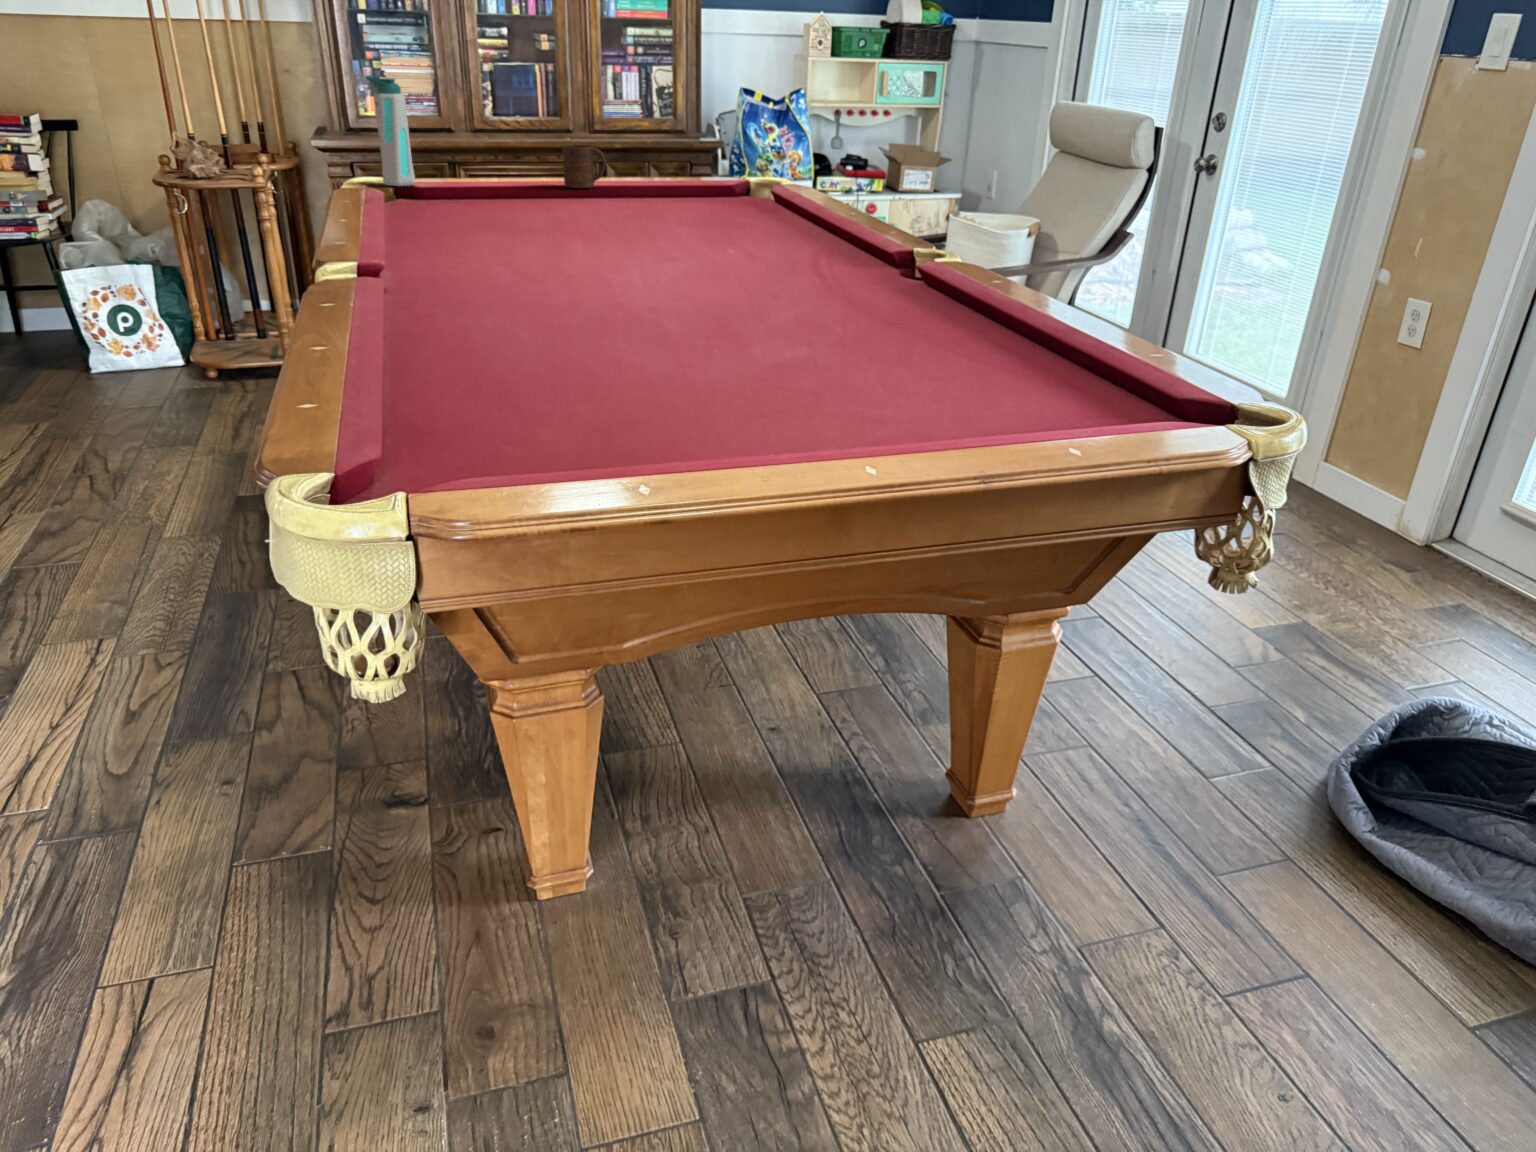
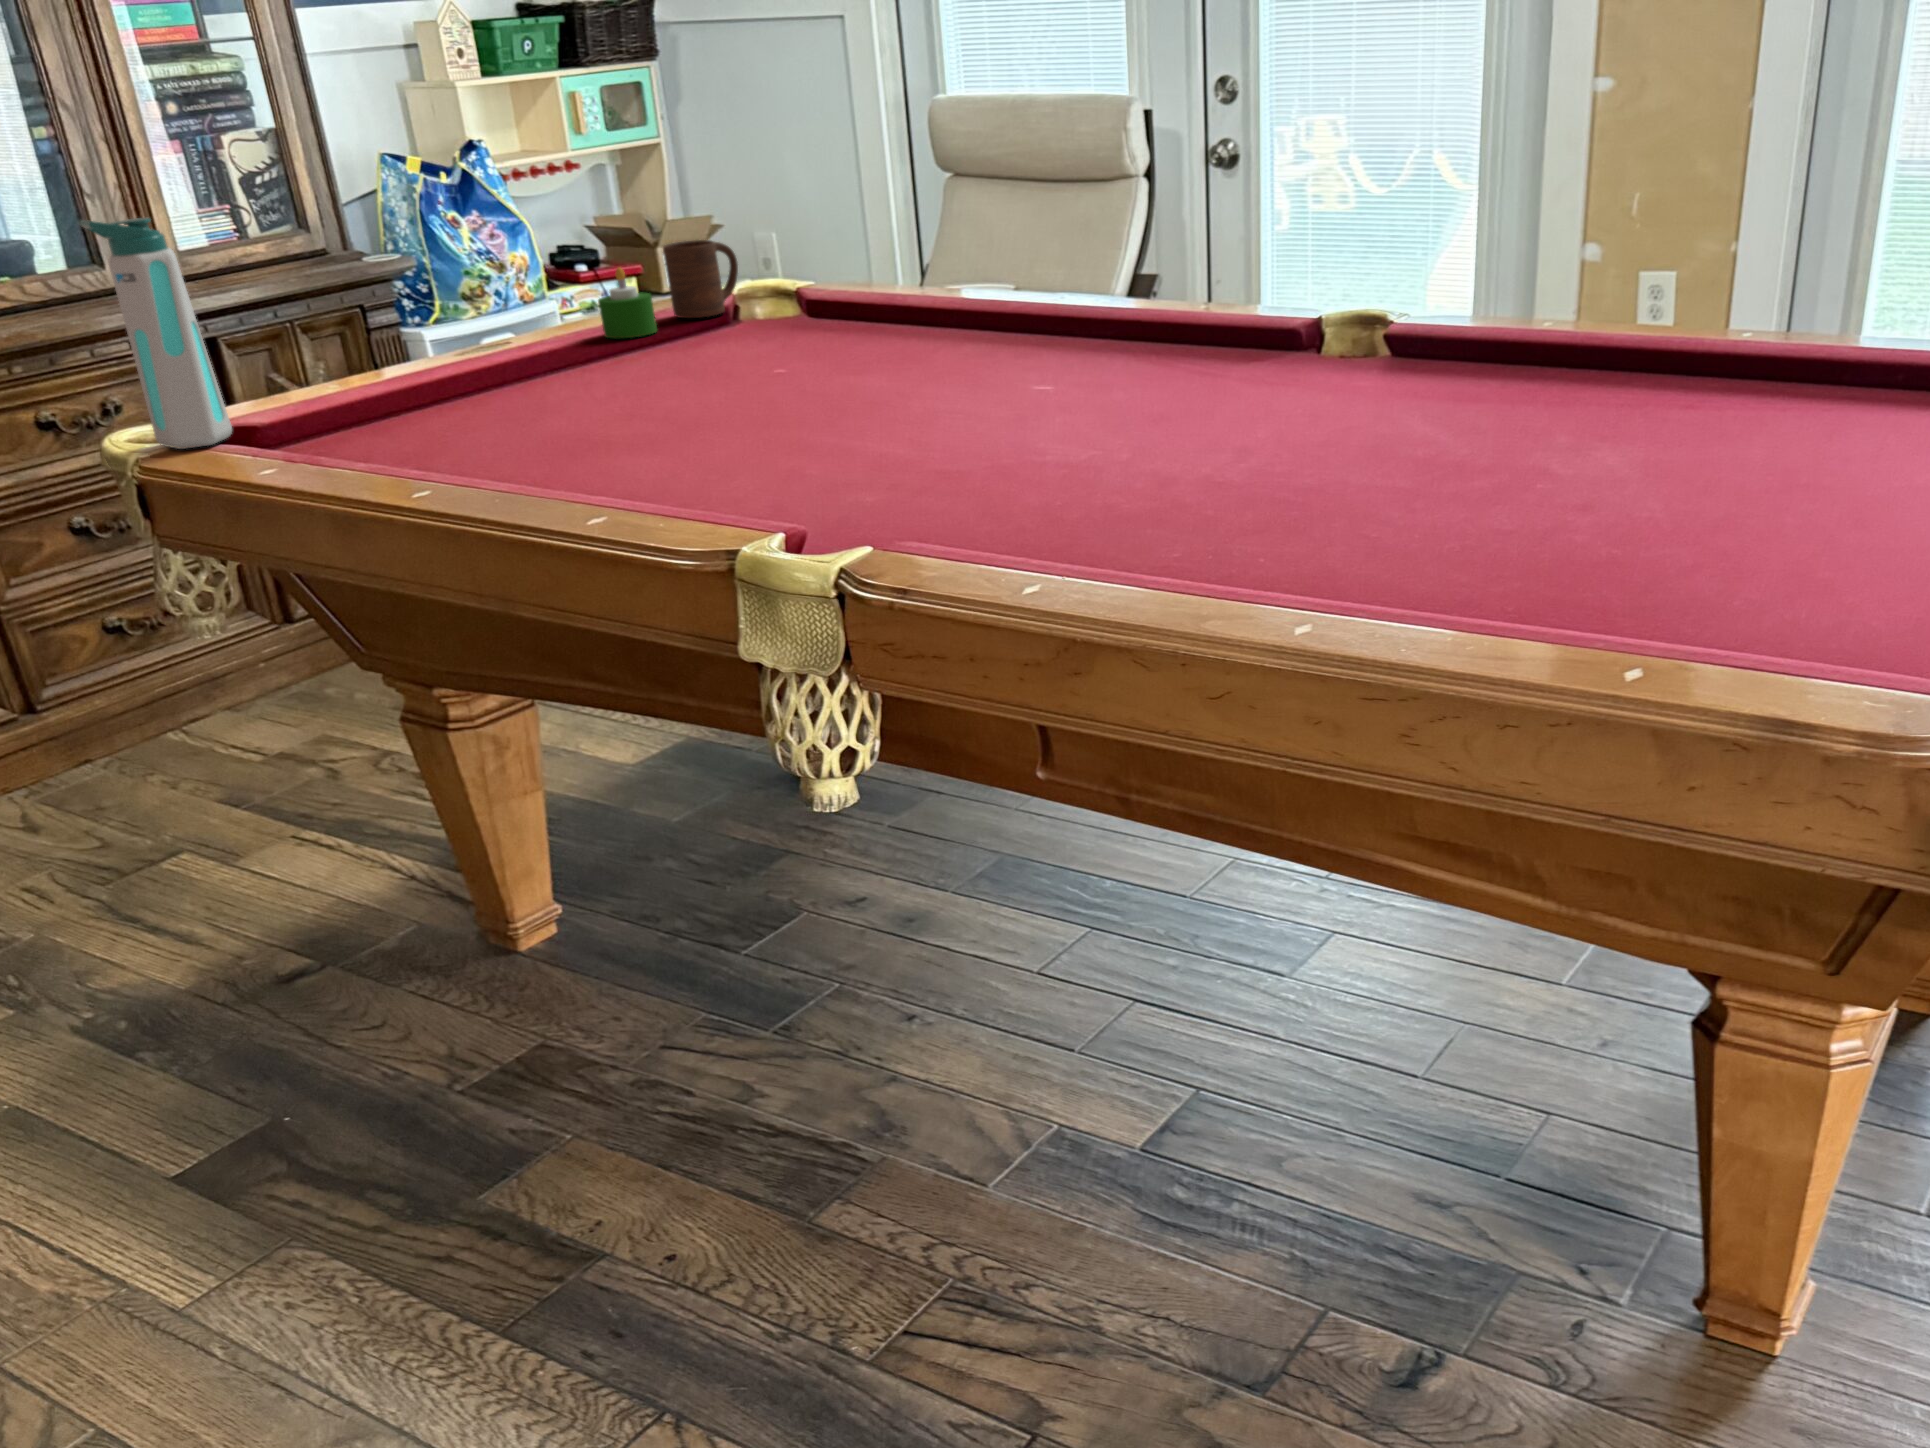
cup: present [562,145,606,188] -> present [663,240,738,318]
candle: none [646,148,675,185] -> present [598,267,657,339]

